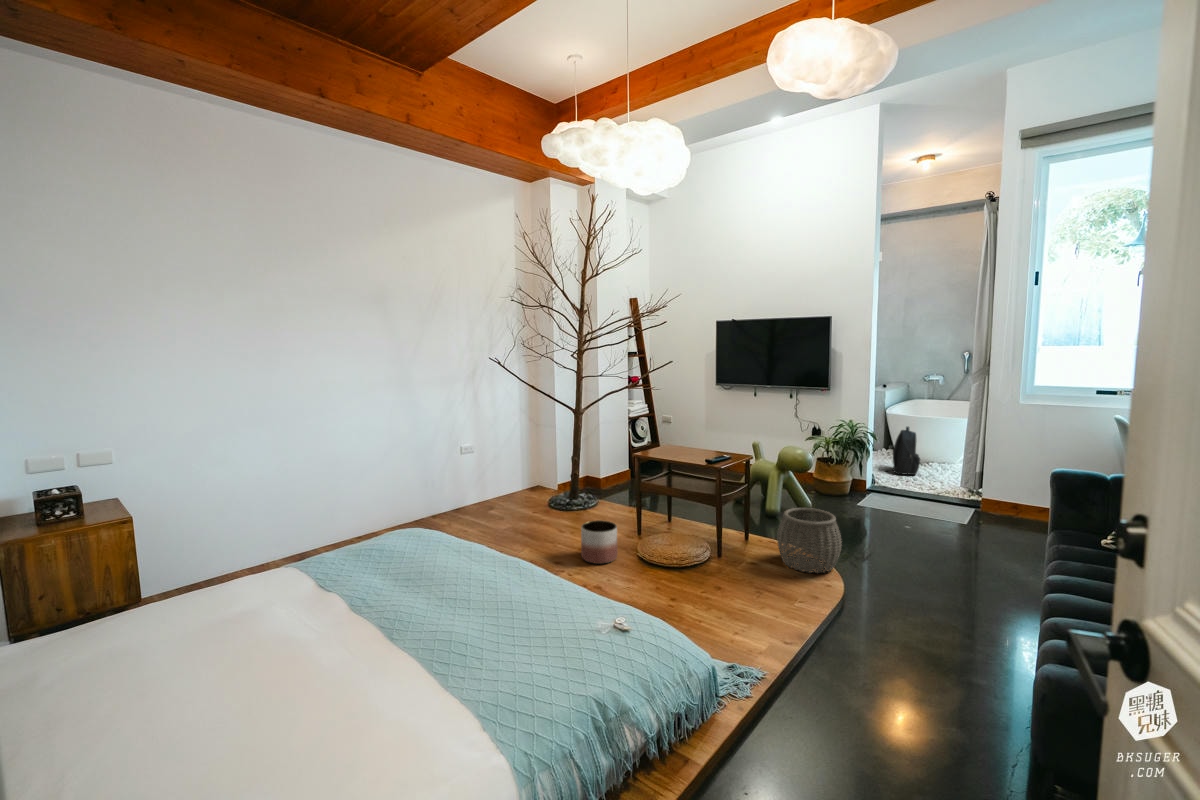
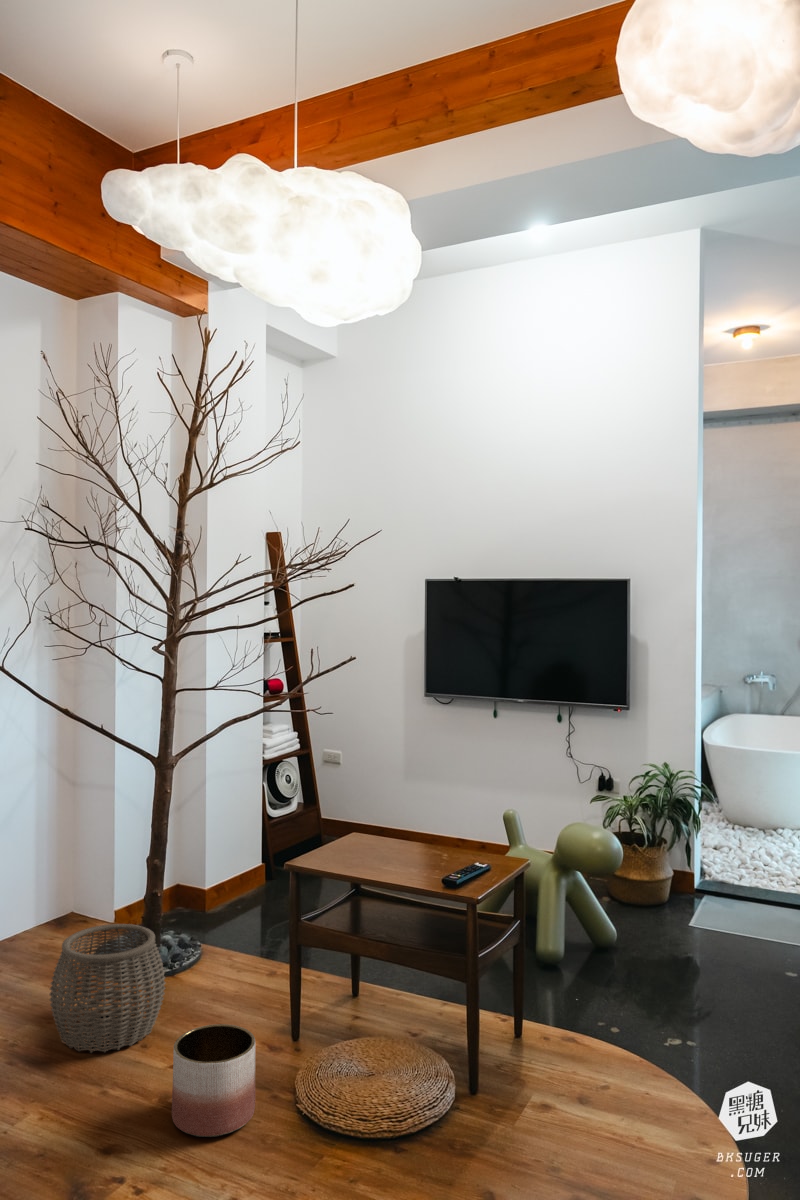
backpack: present [893,427,920,475] -> none [722,770,768,856]
woven basket: present [777,508,841,573] -> present [50,924,165,1053]

